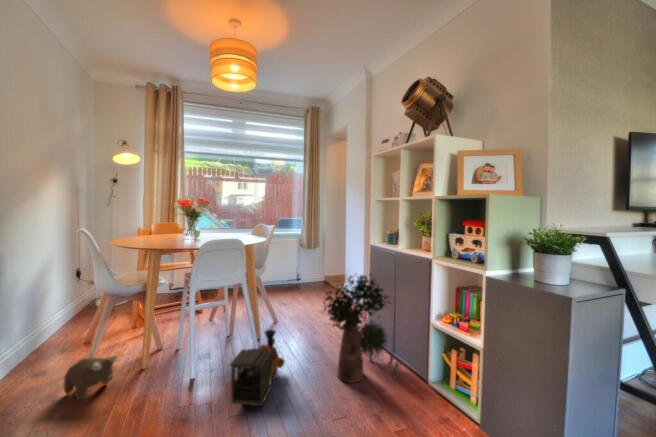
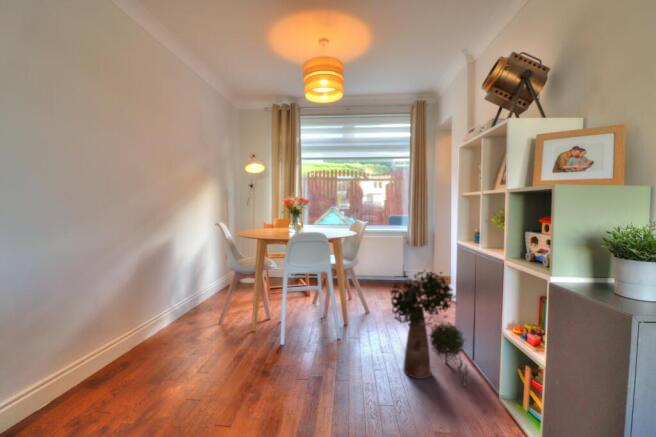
toy train: present [230,330,285,406] -> none [299,314,357,376]
plush toy: present [63,356,117,400] -> none [204,313,234,341]

